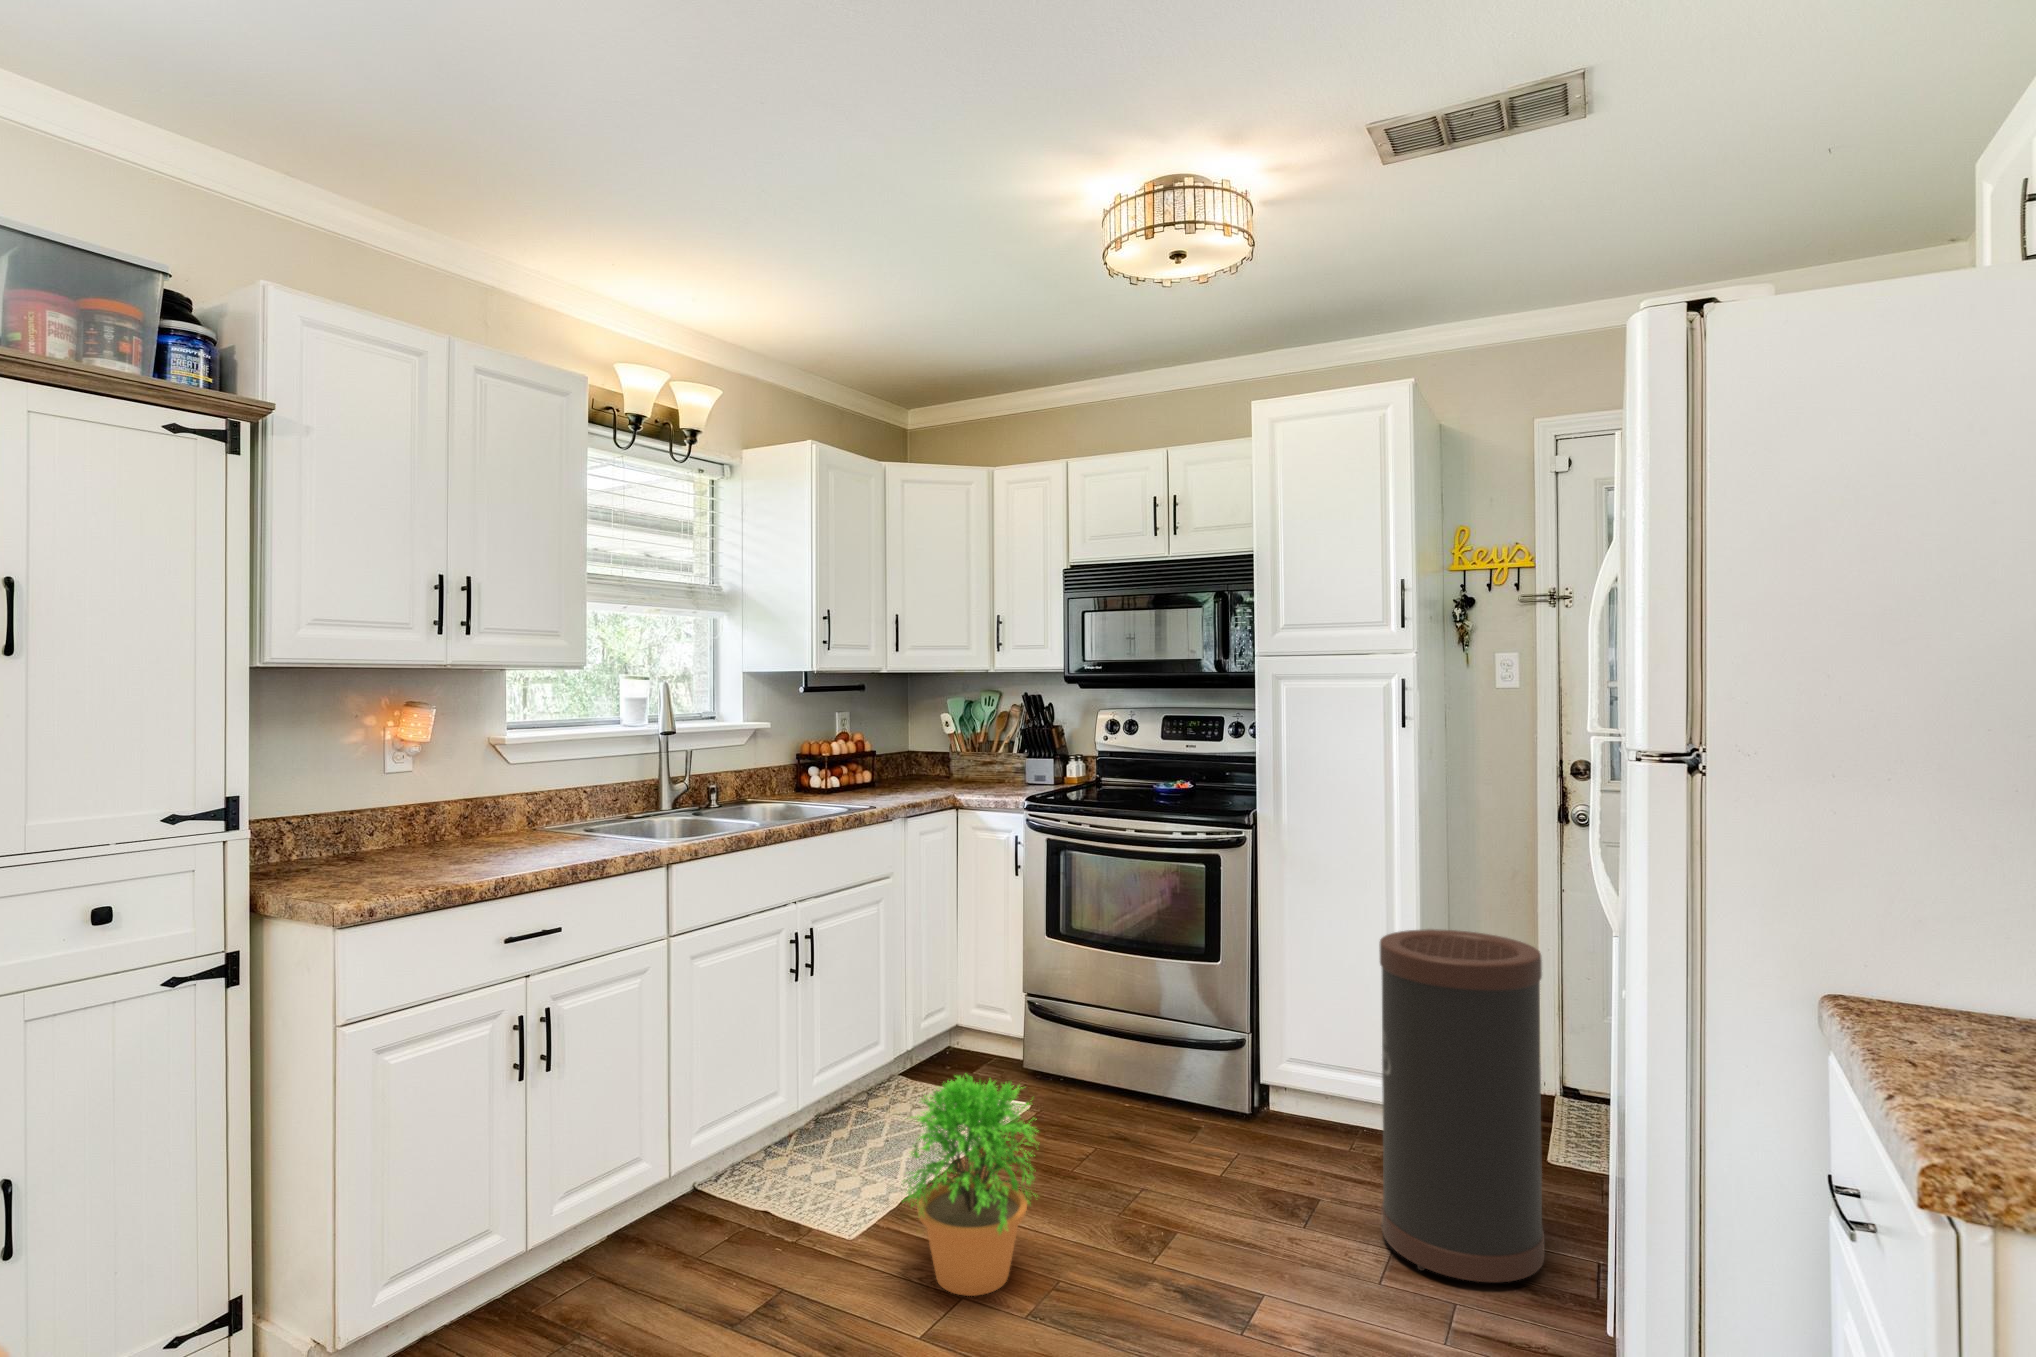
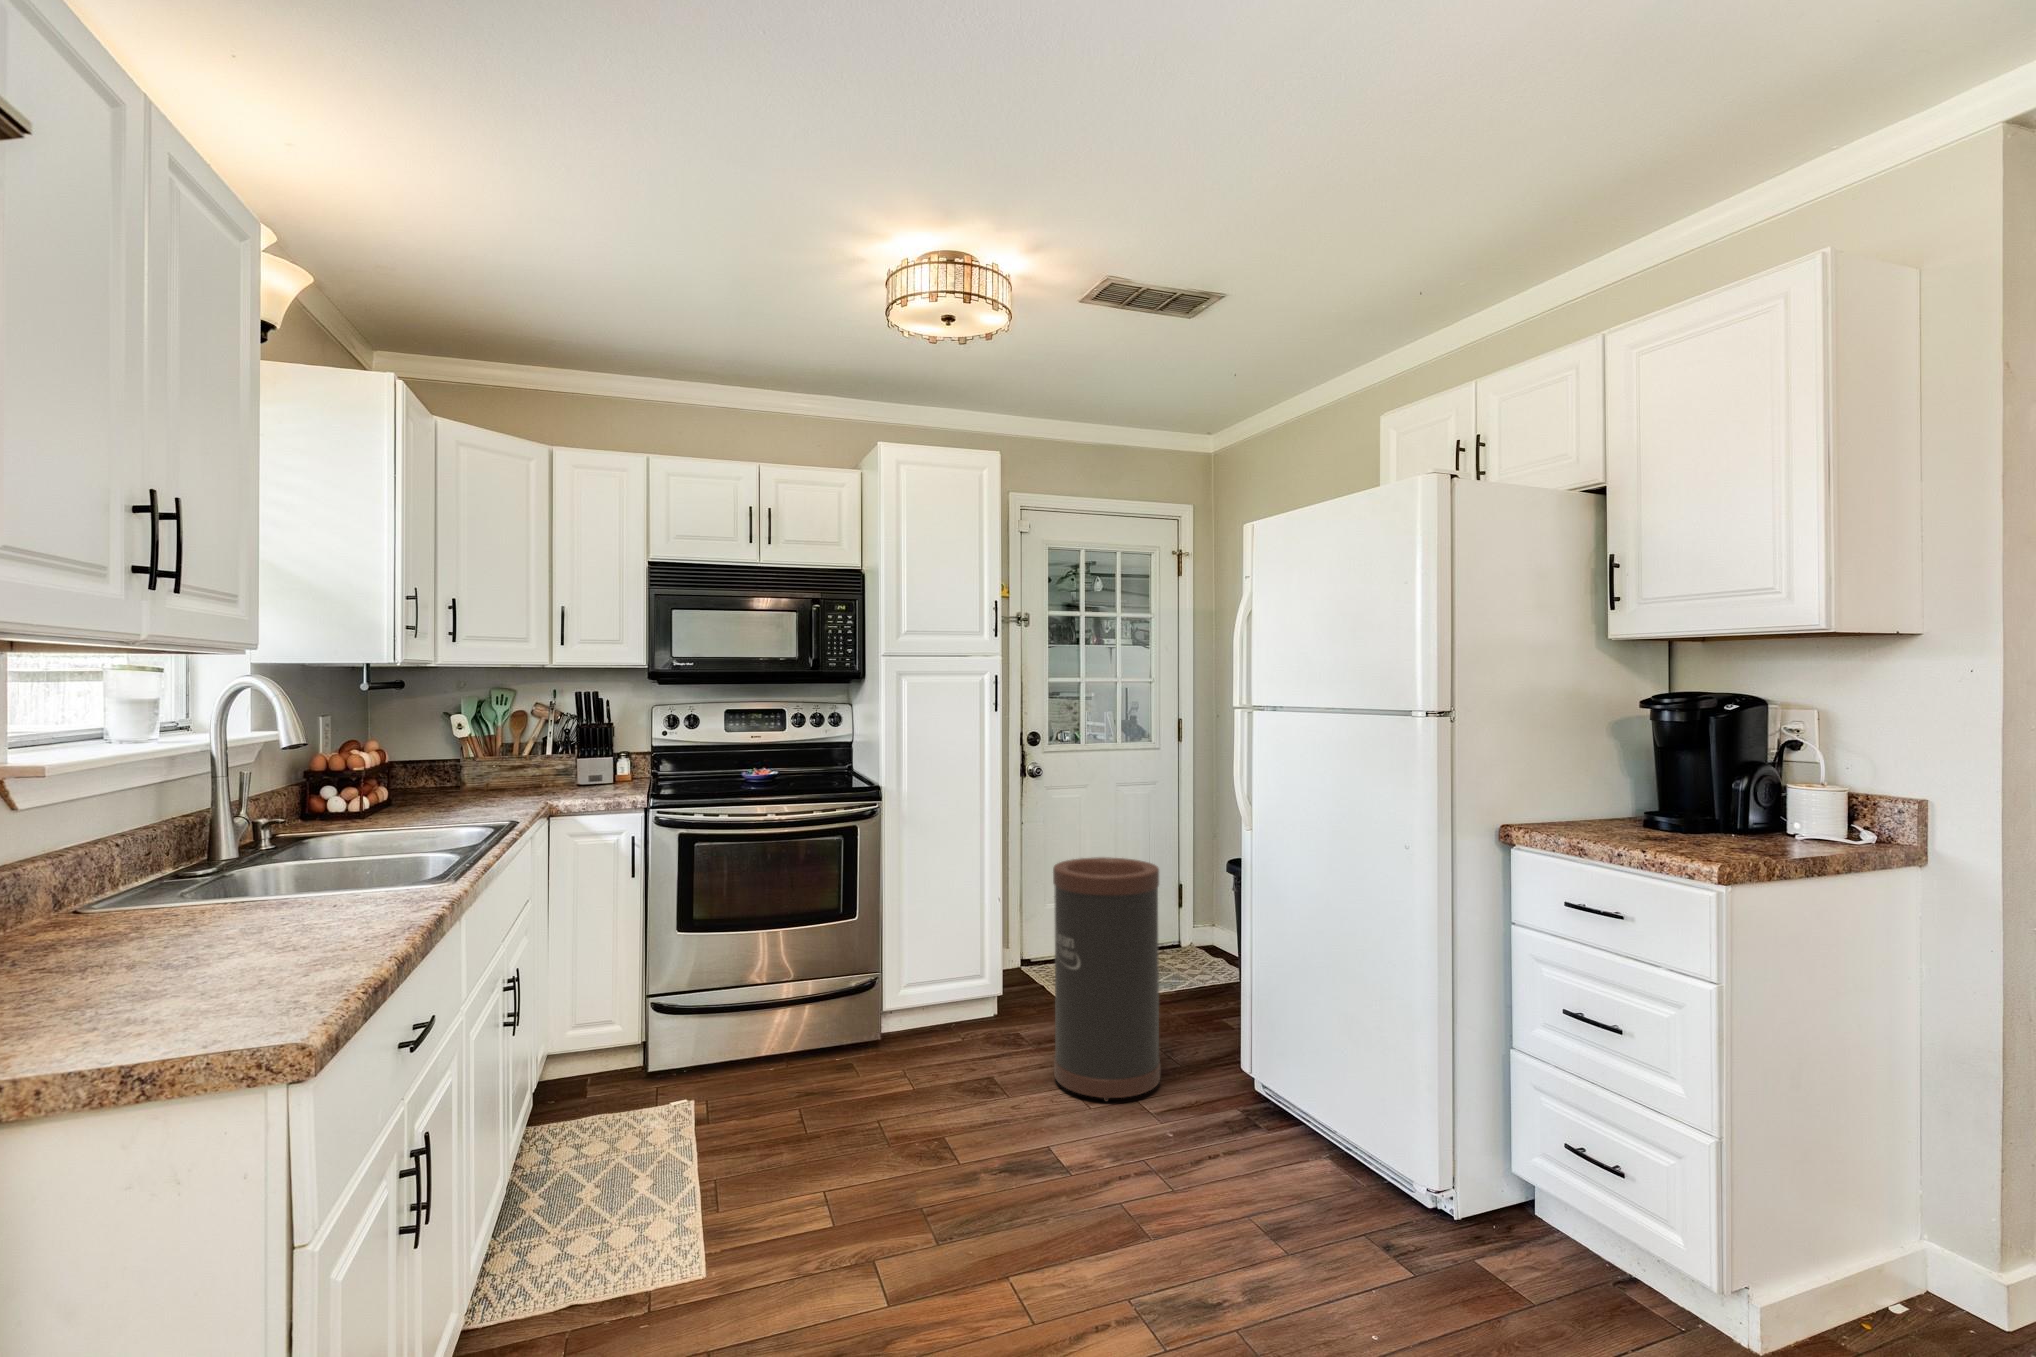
potted plant: present [906,1074,1038,1296] -> none [772,1049,939,1267]

